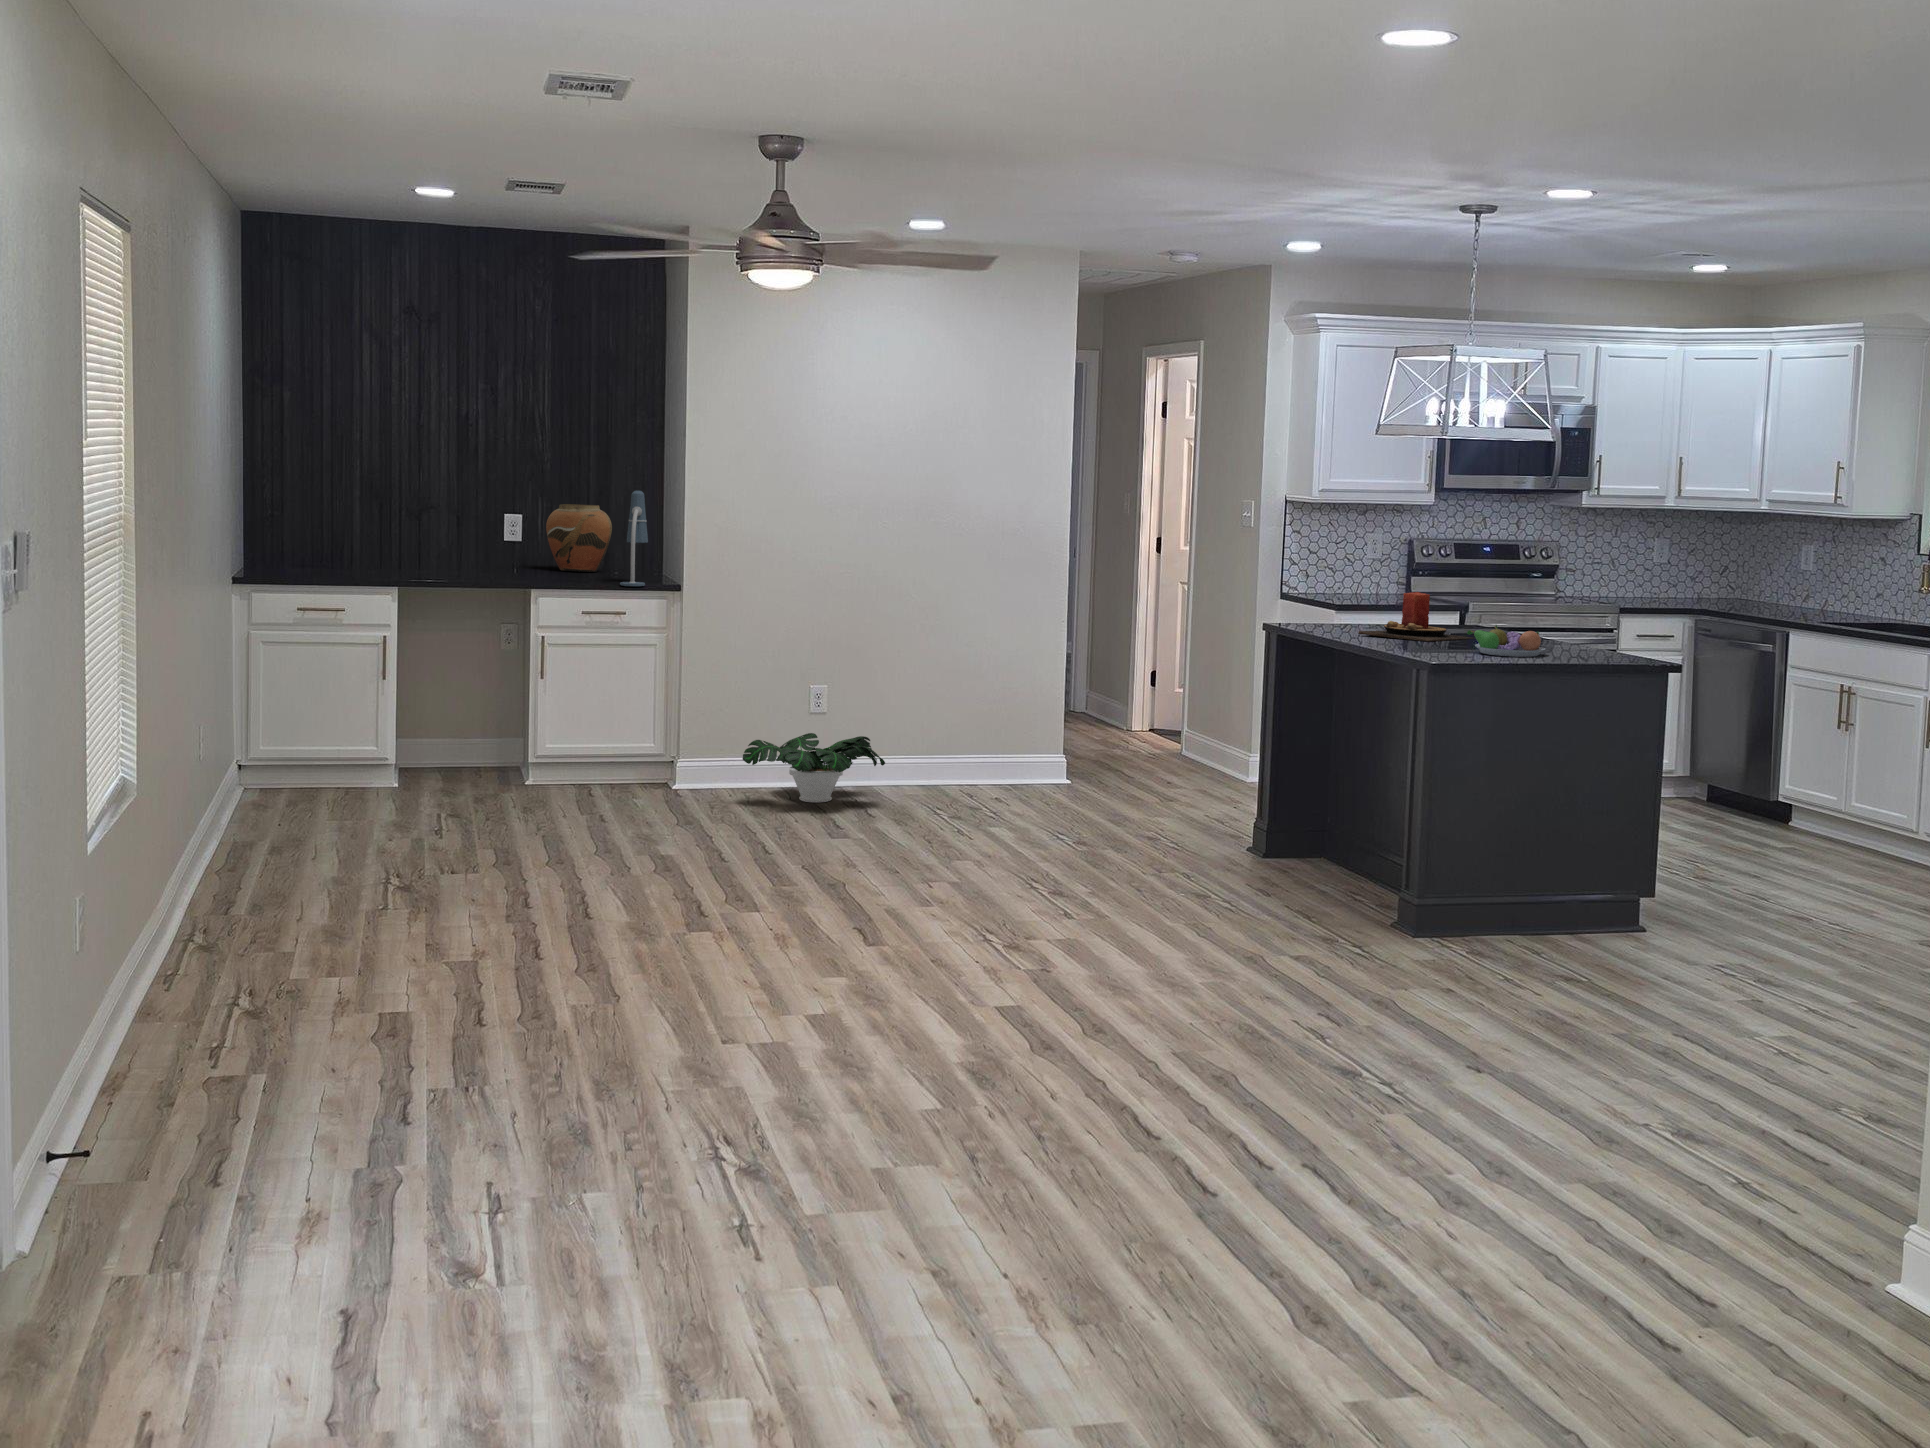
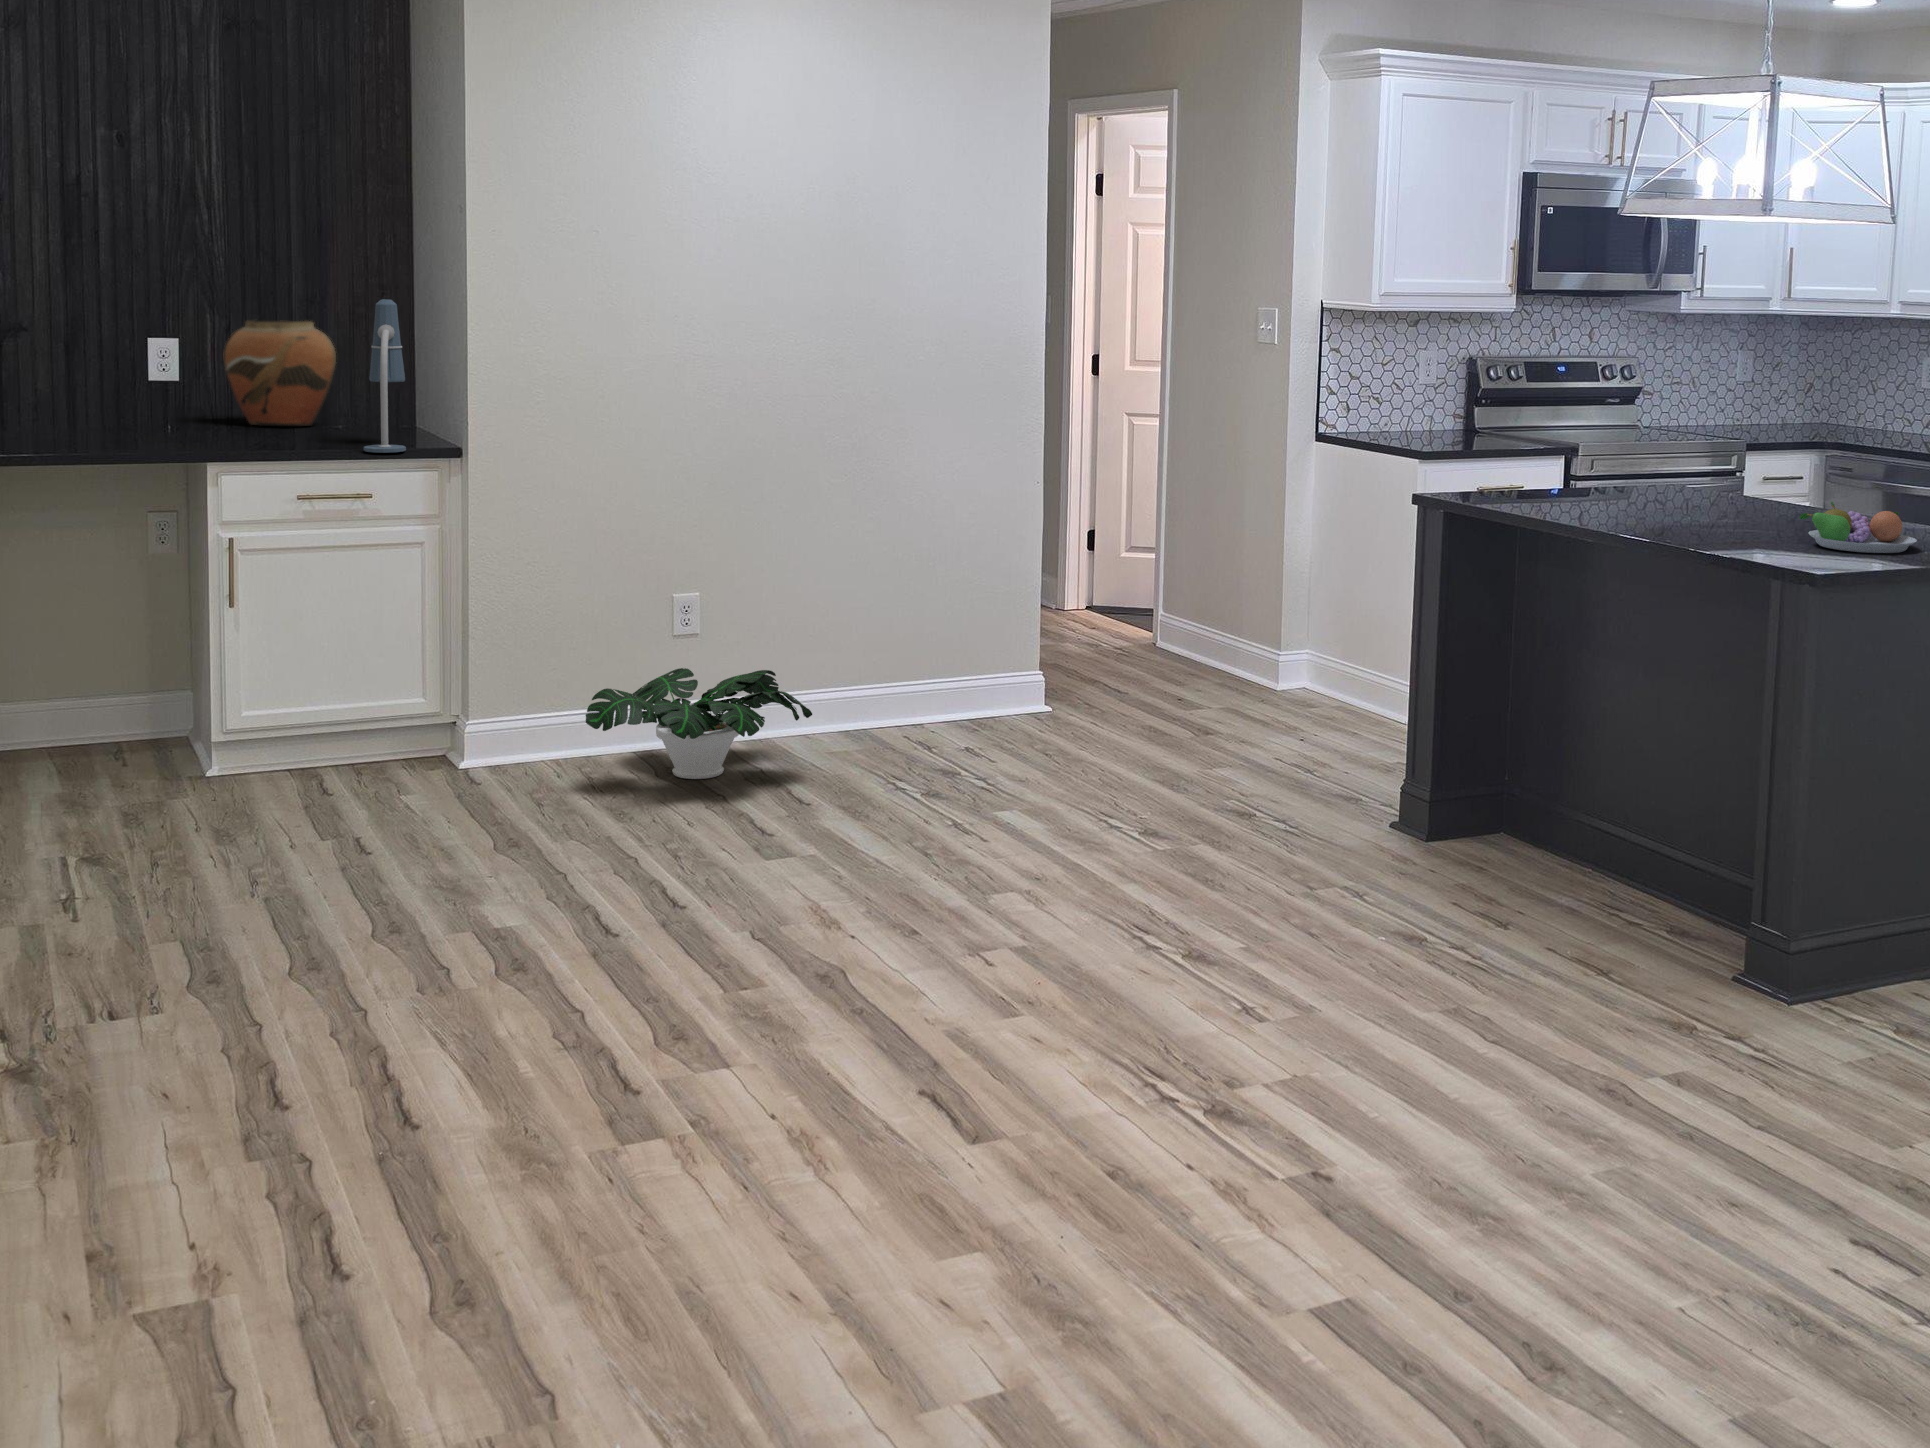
candle: present [1358,592,1474,642] -> none [1565,446,1726,523]

